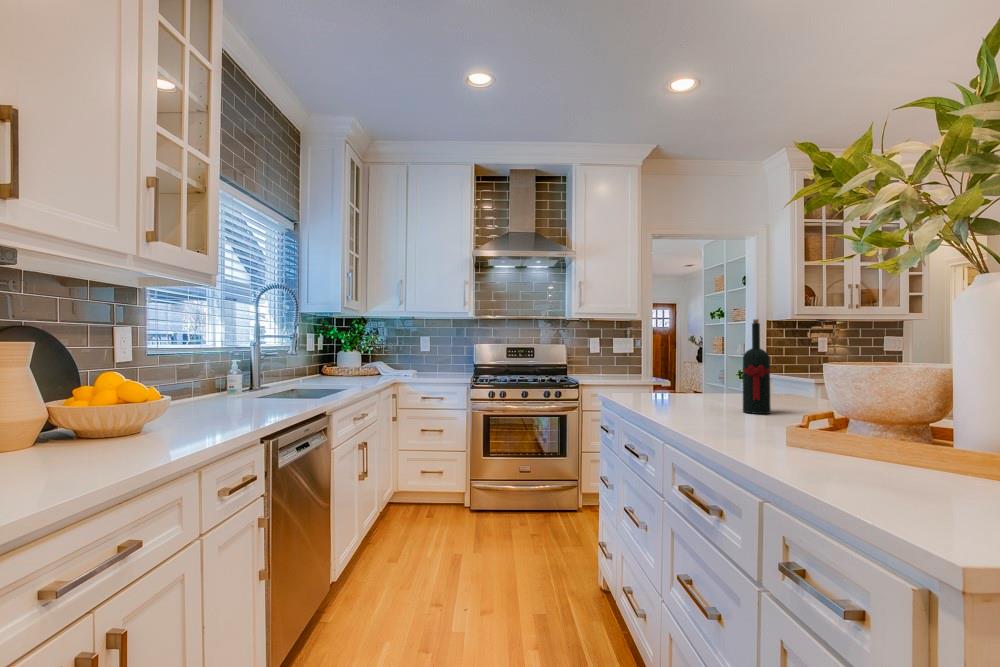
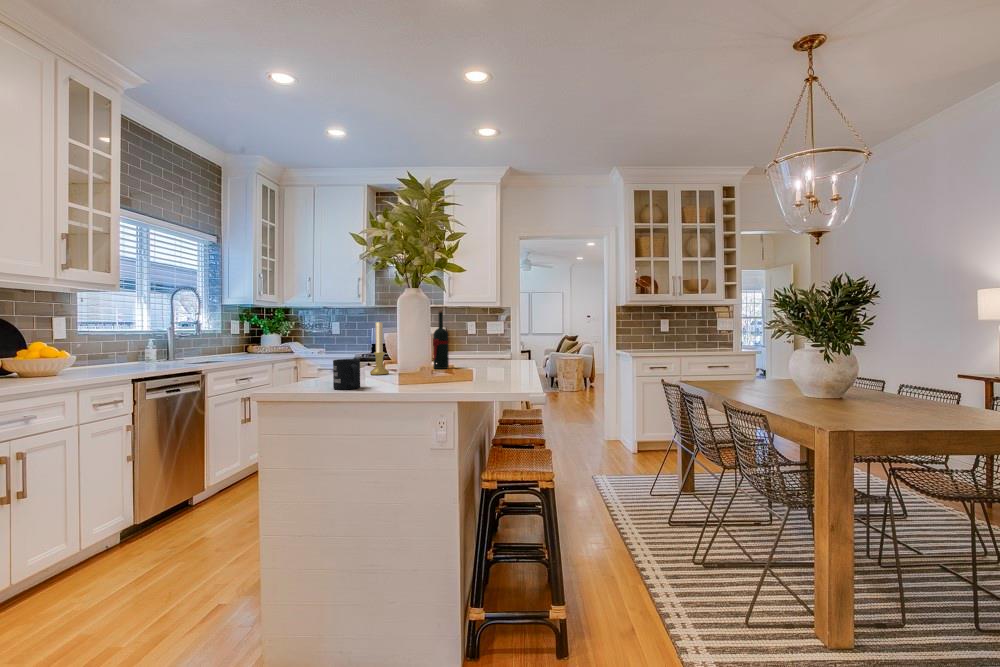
candle holder: none [700,335,735,431] -> present [370,322,389,375]
mug: none [842,418,955,493] -> present [333,359,360,389]

